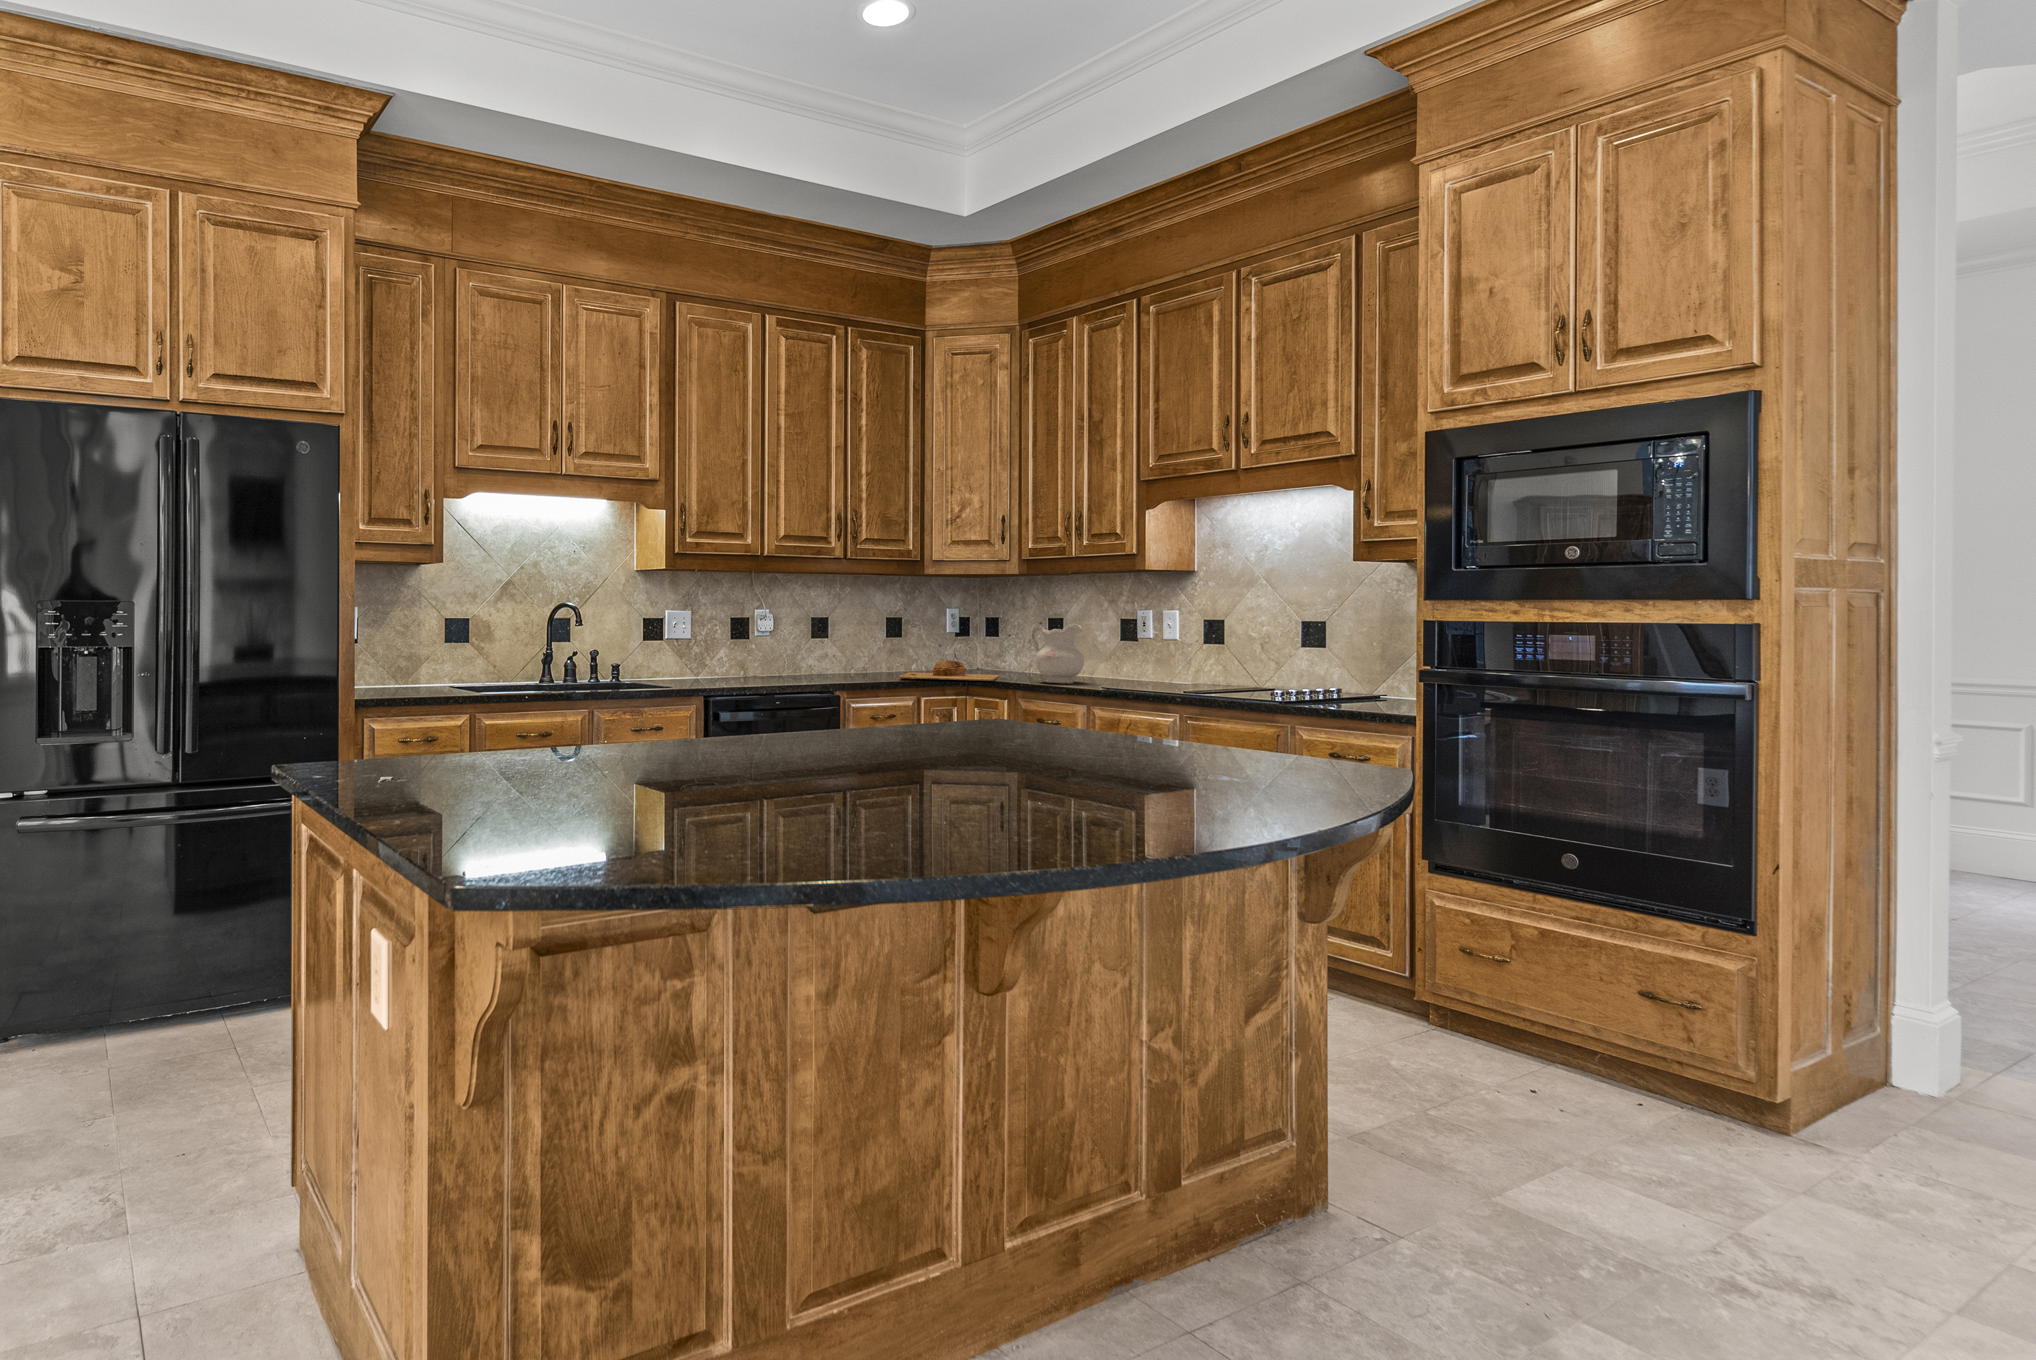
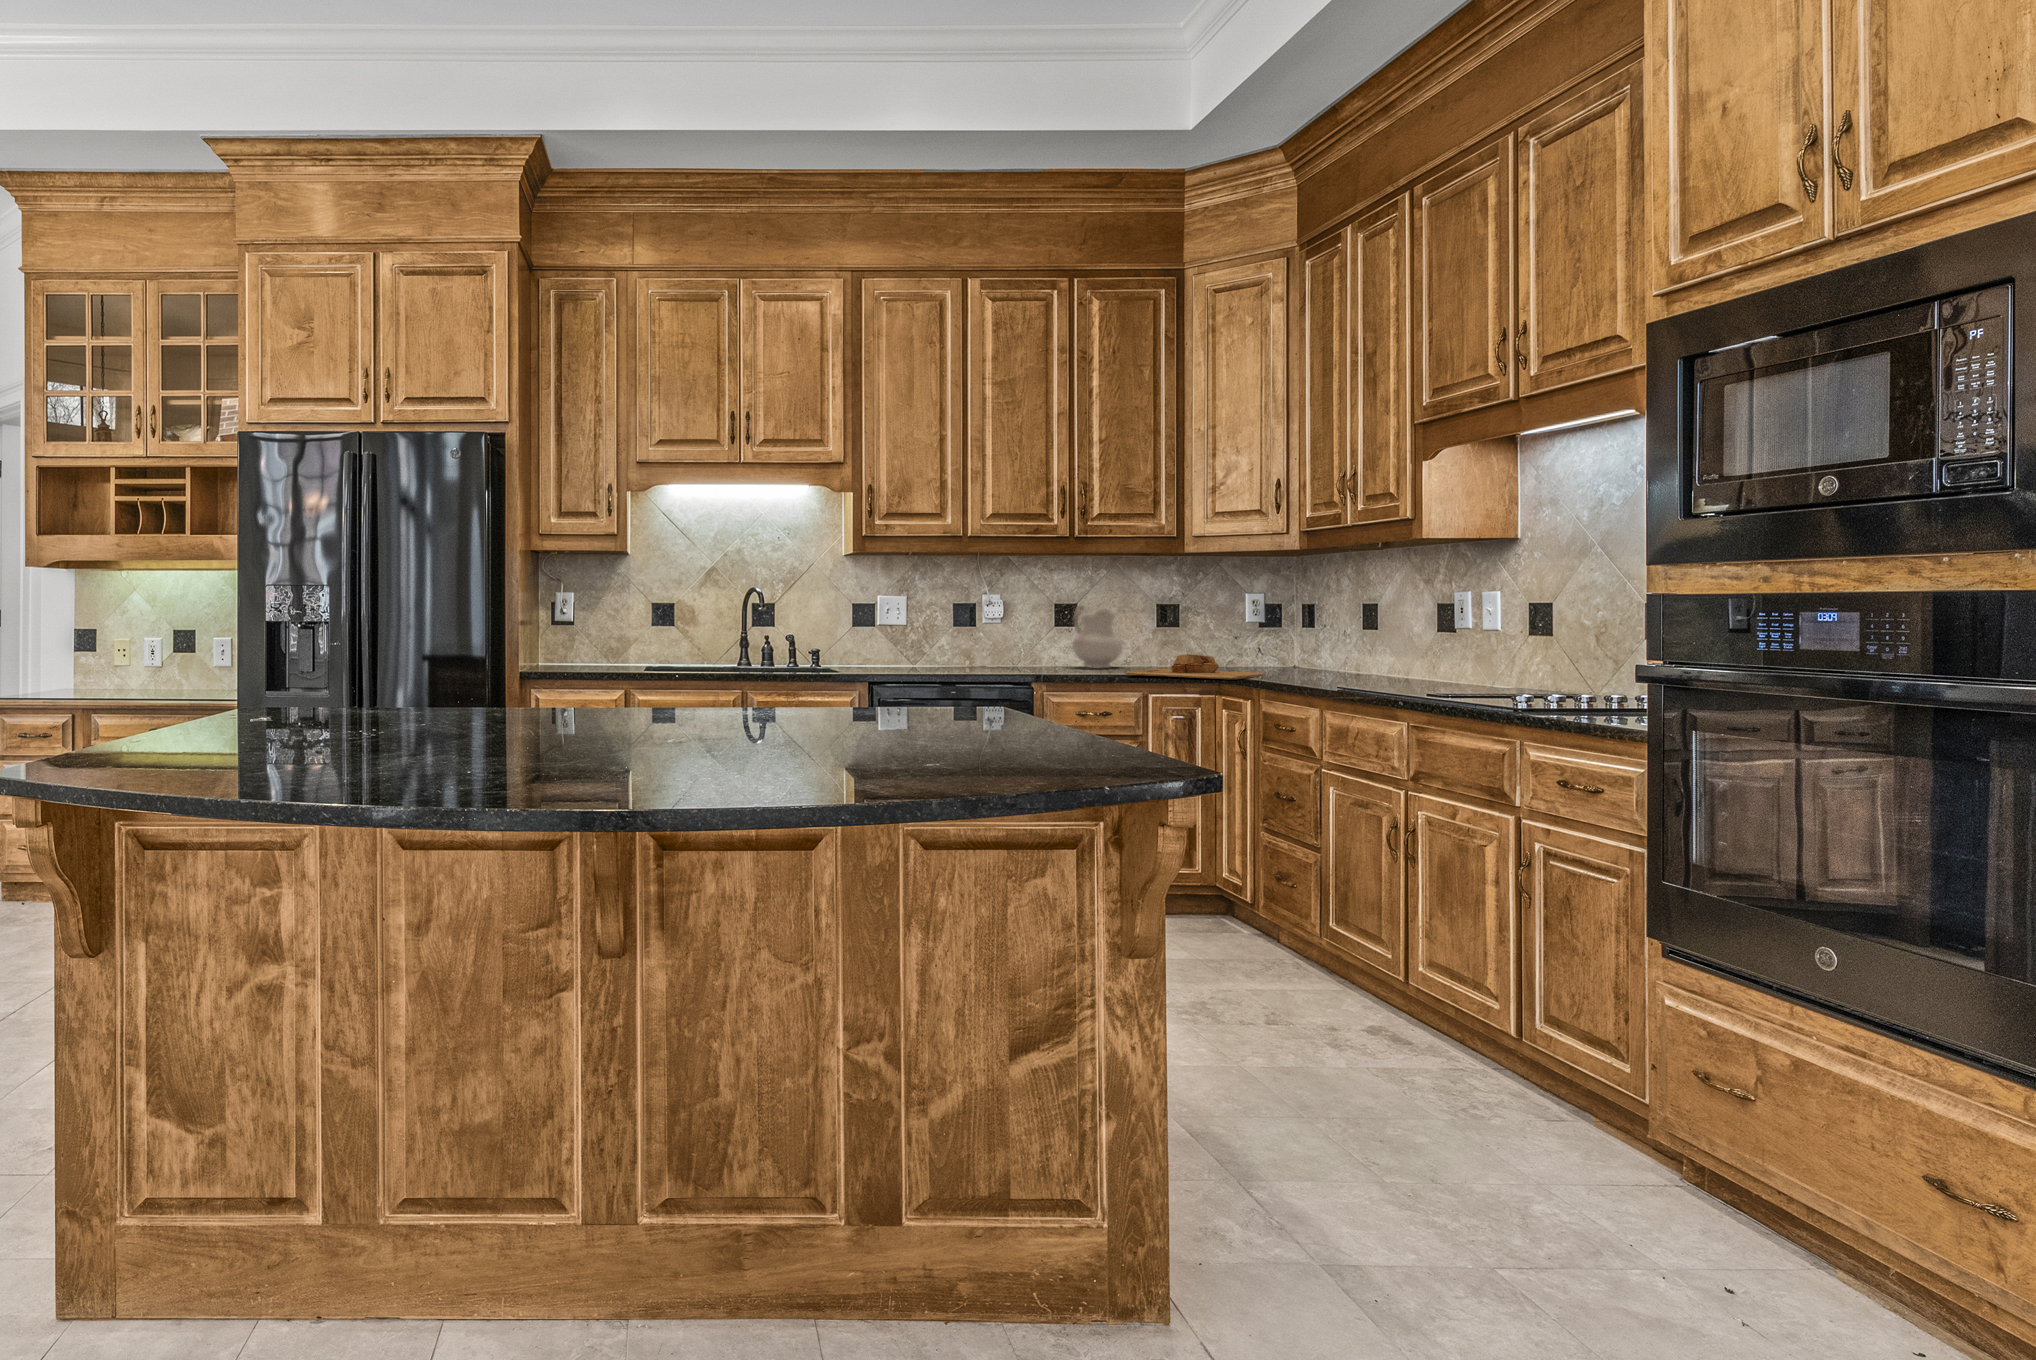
ceramic pitcher: present [1030,621,1084,683] -> present [1073,606,1123,668]

